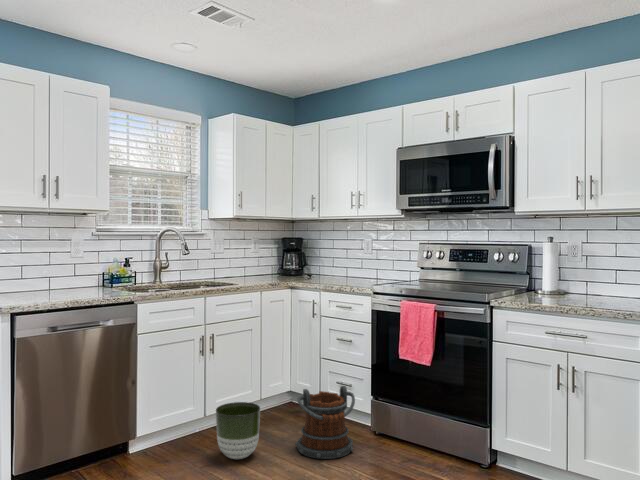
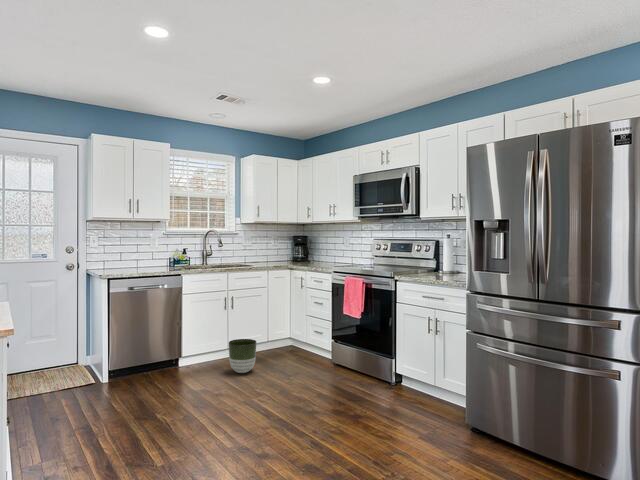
bucket: present [296,386,355,459] -> none [280,331,318,376]

